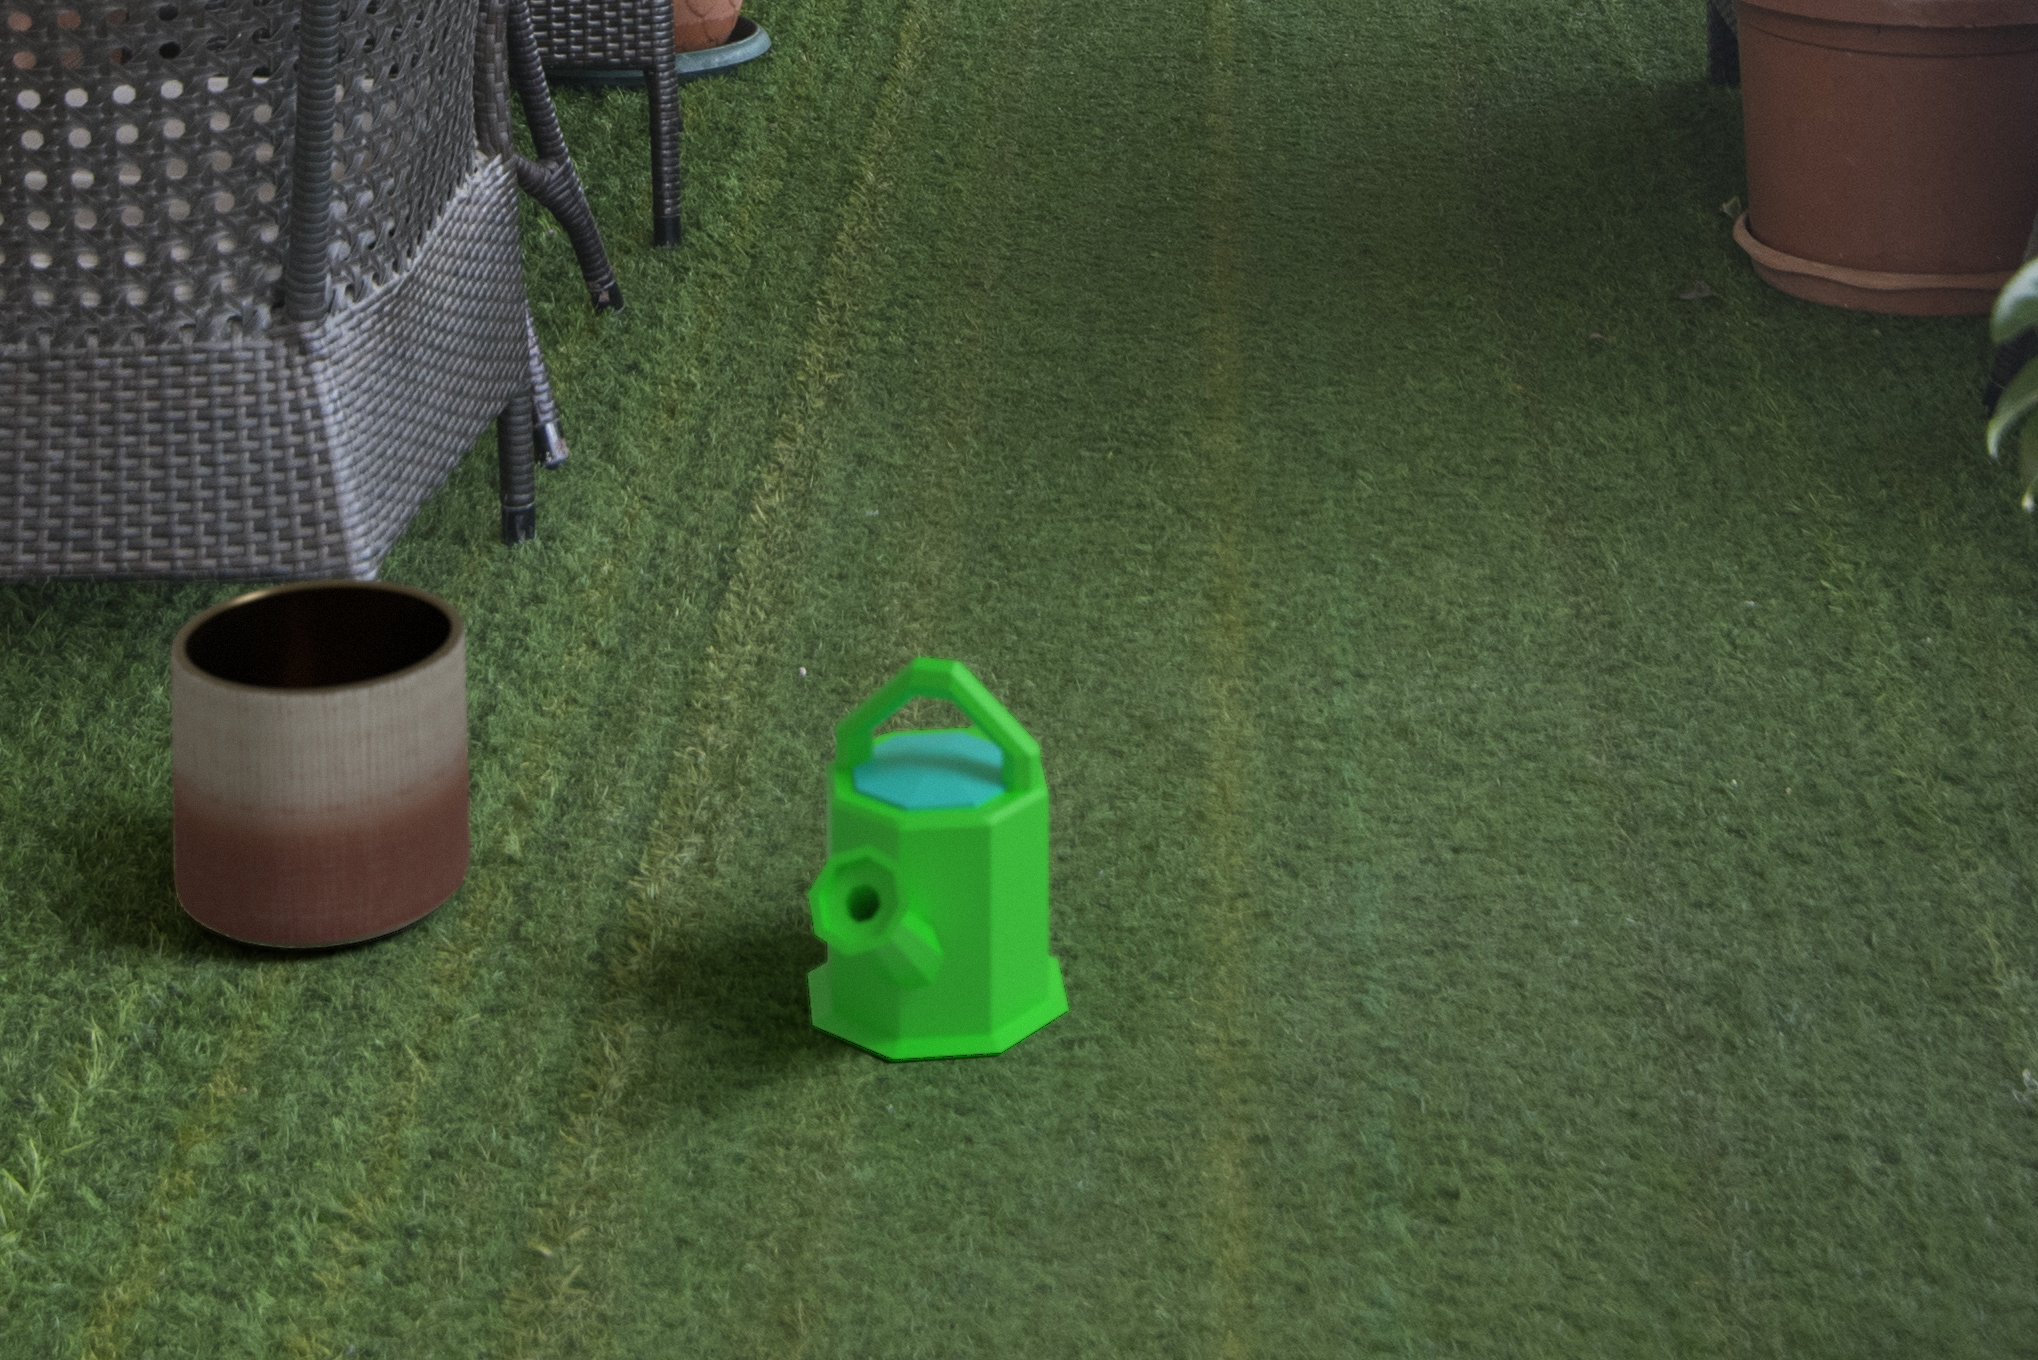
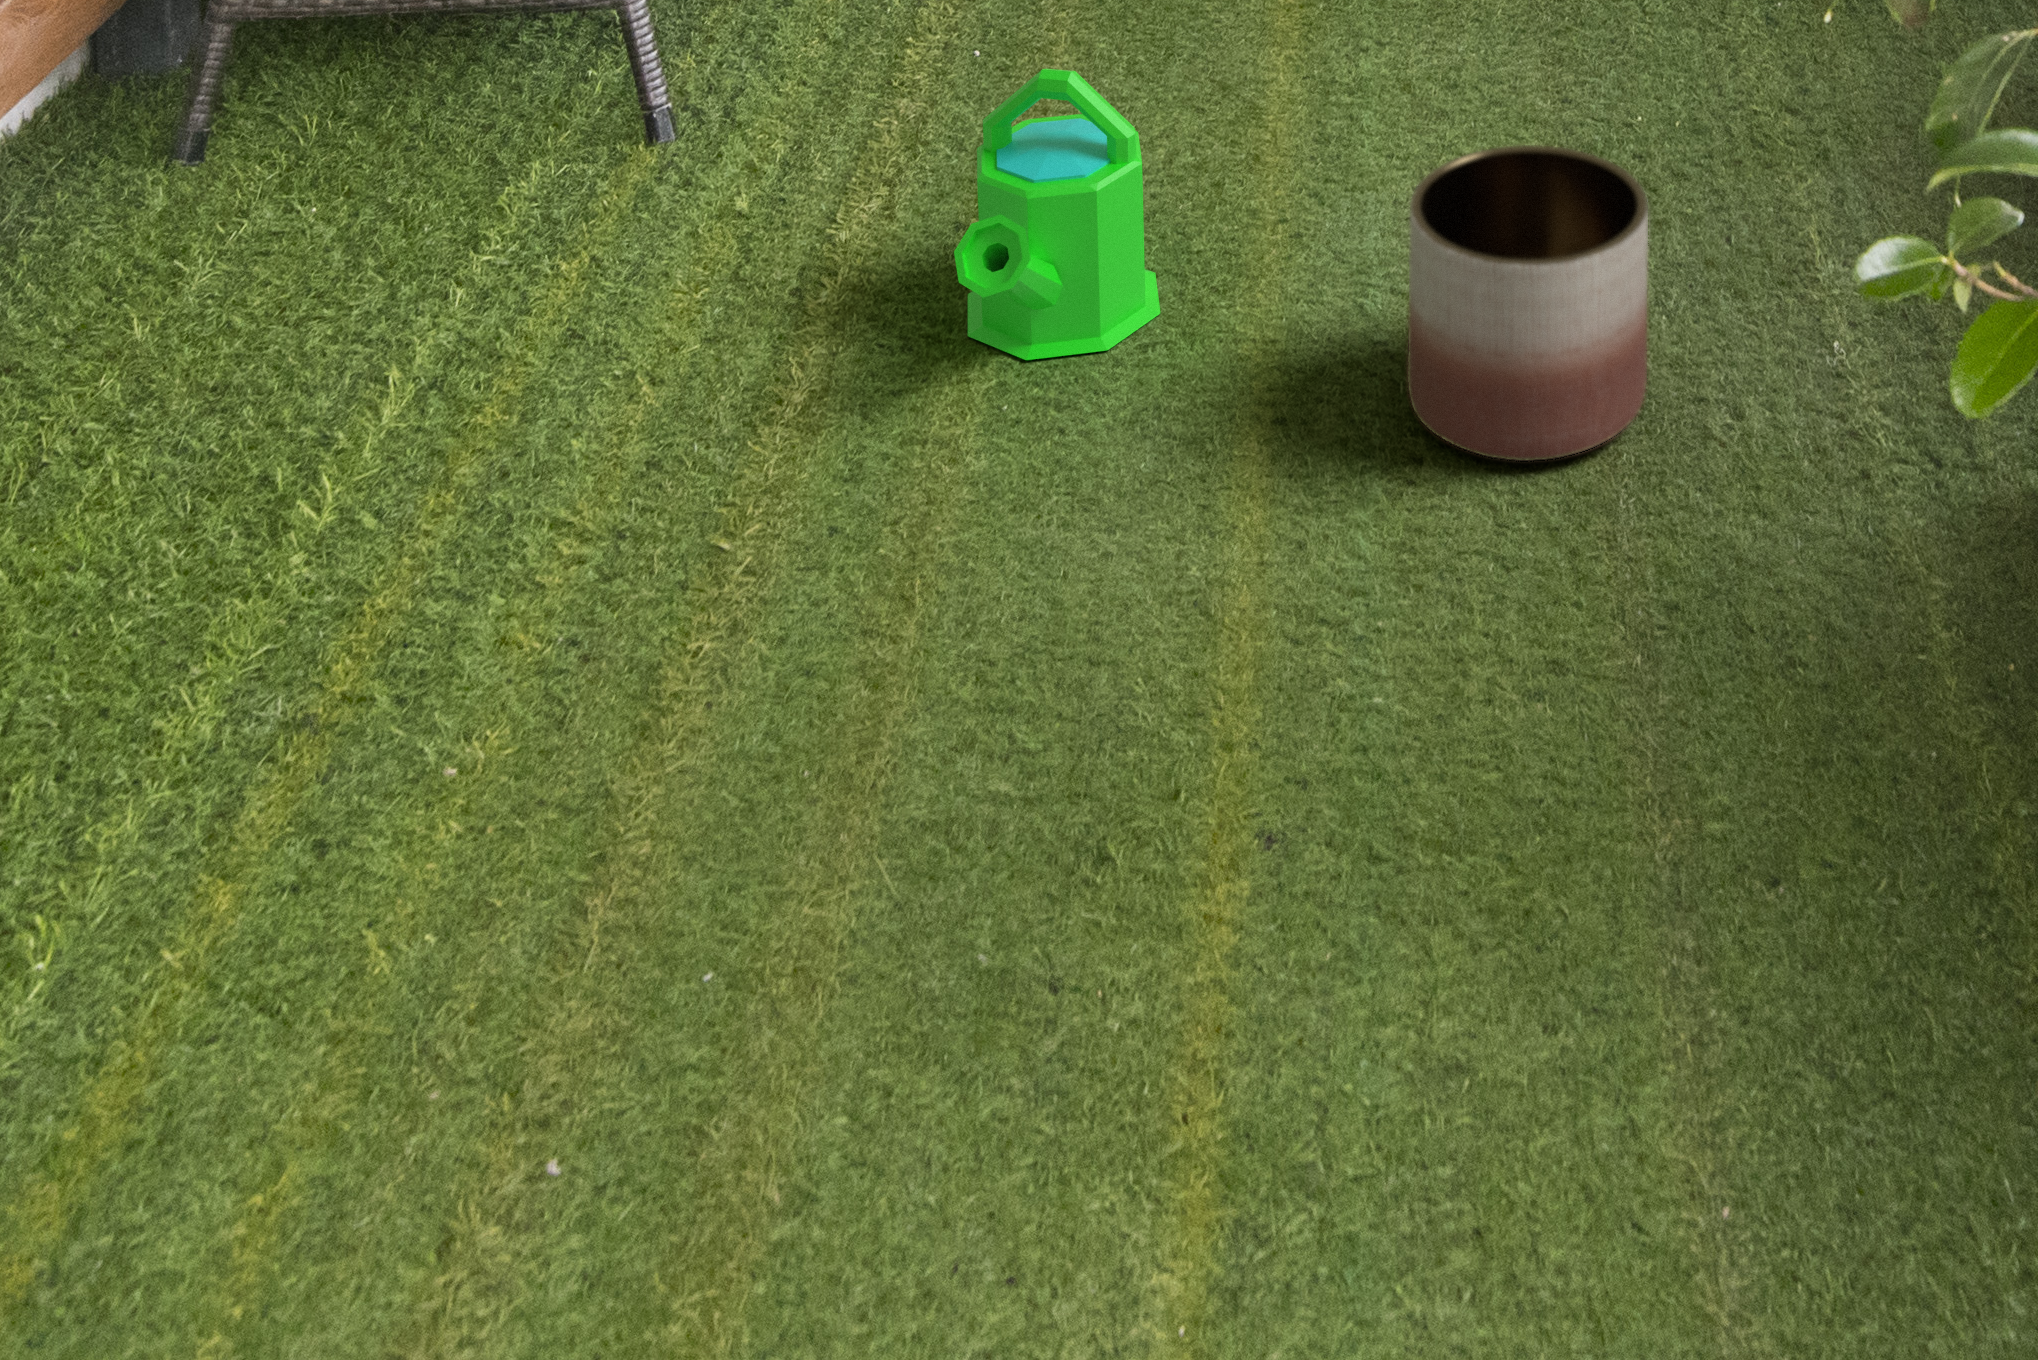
planter: present [171,579,471,949] -> present [1408,145,1648,461]

